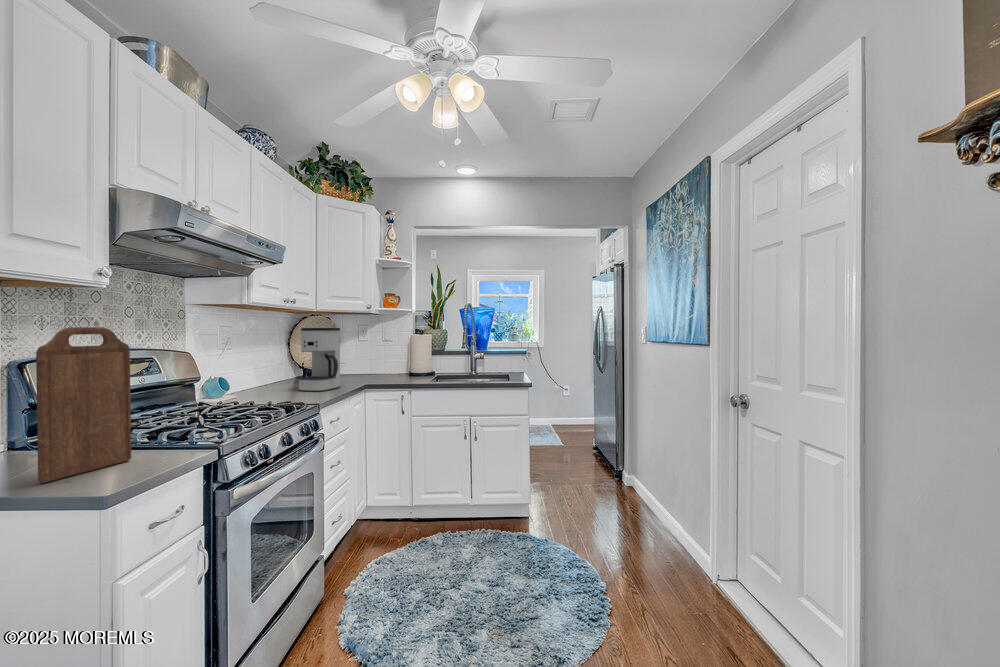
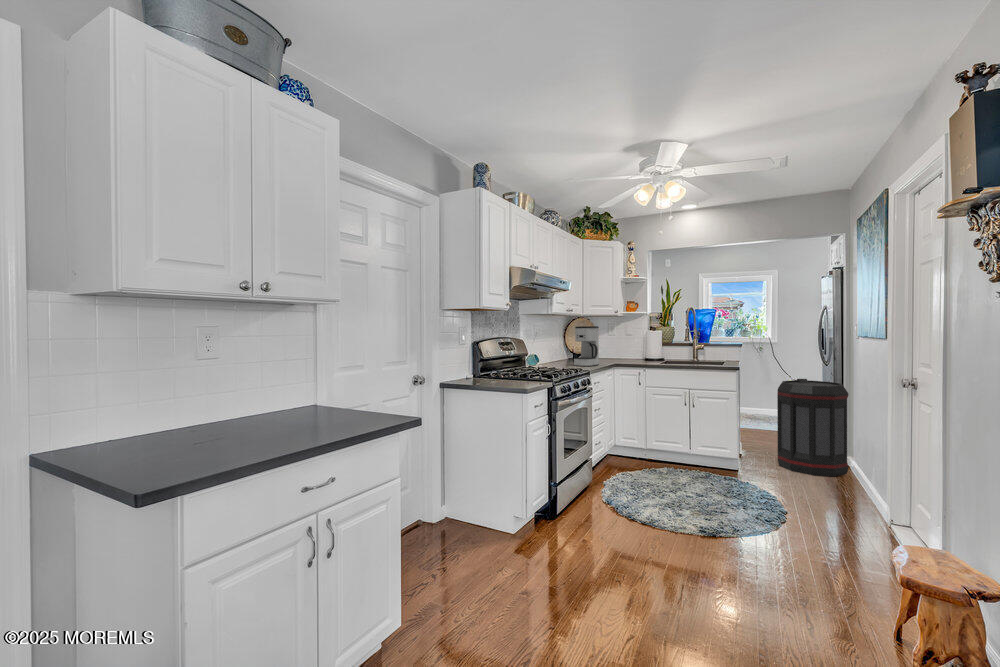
cutting board: present [36,327,131,483] -> none [496,327,521,386]
trash can: none [567,391,641,511] -> present [777,379,849,477]

